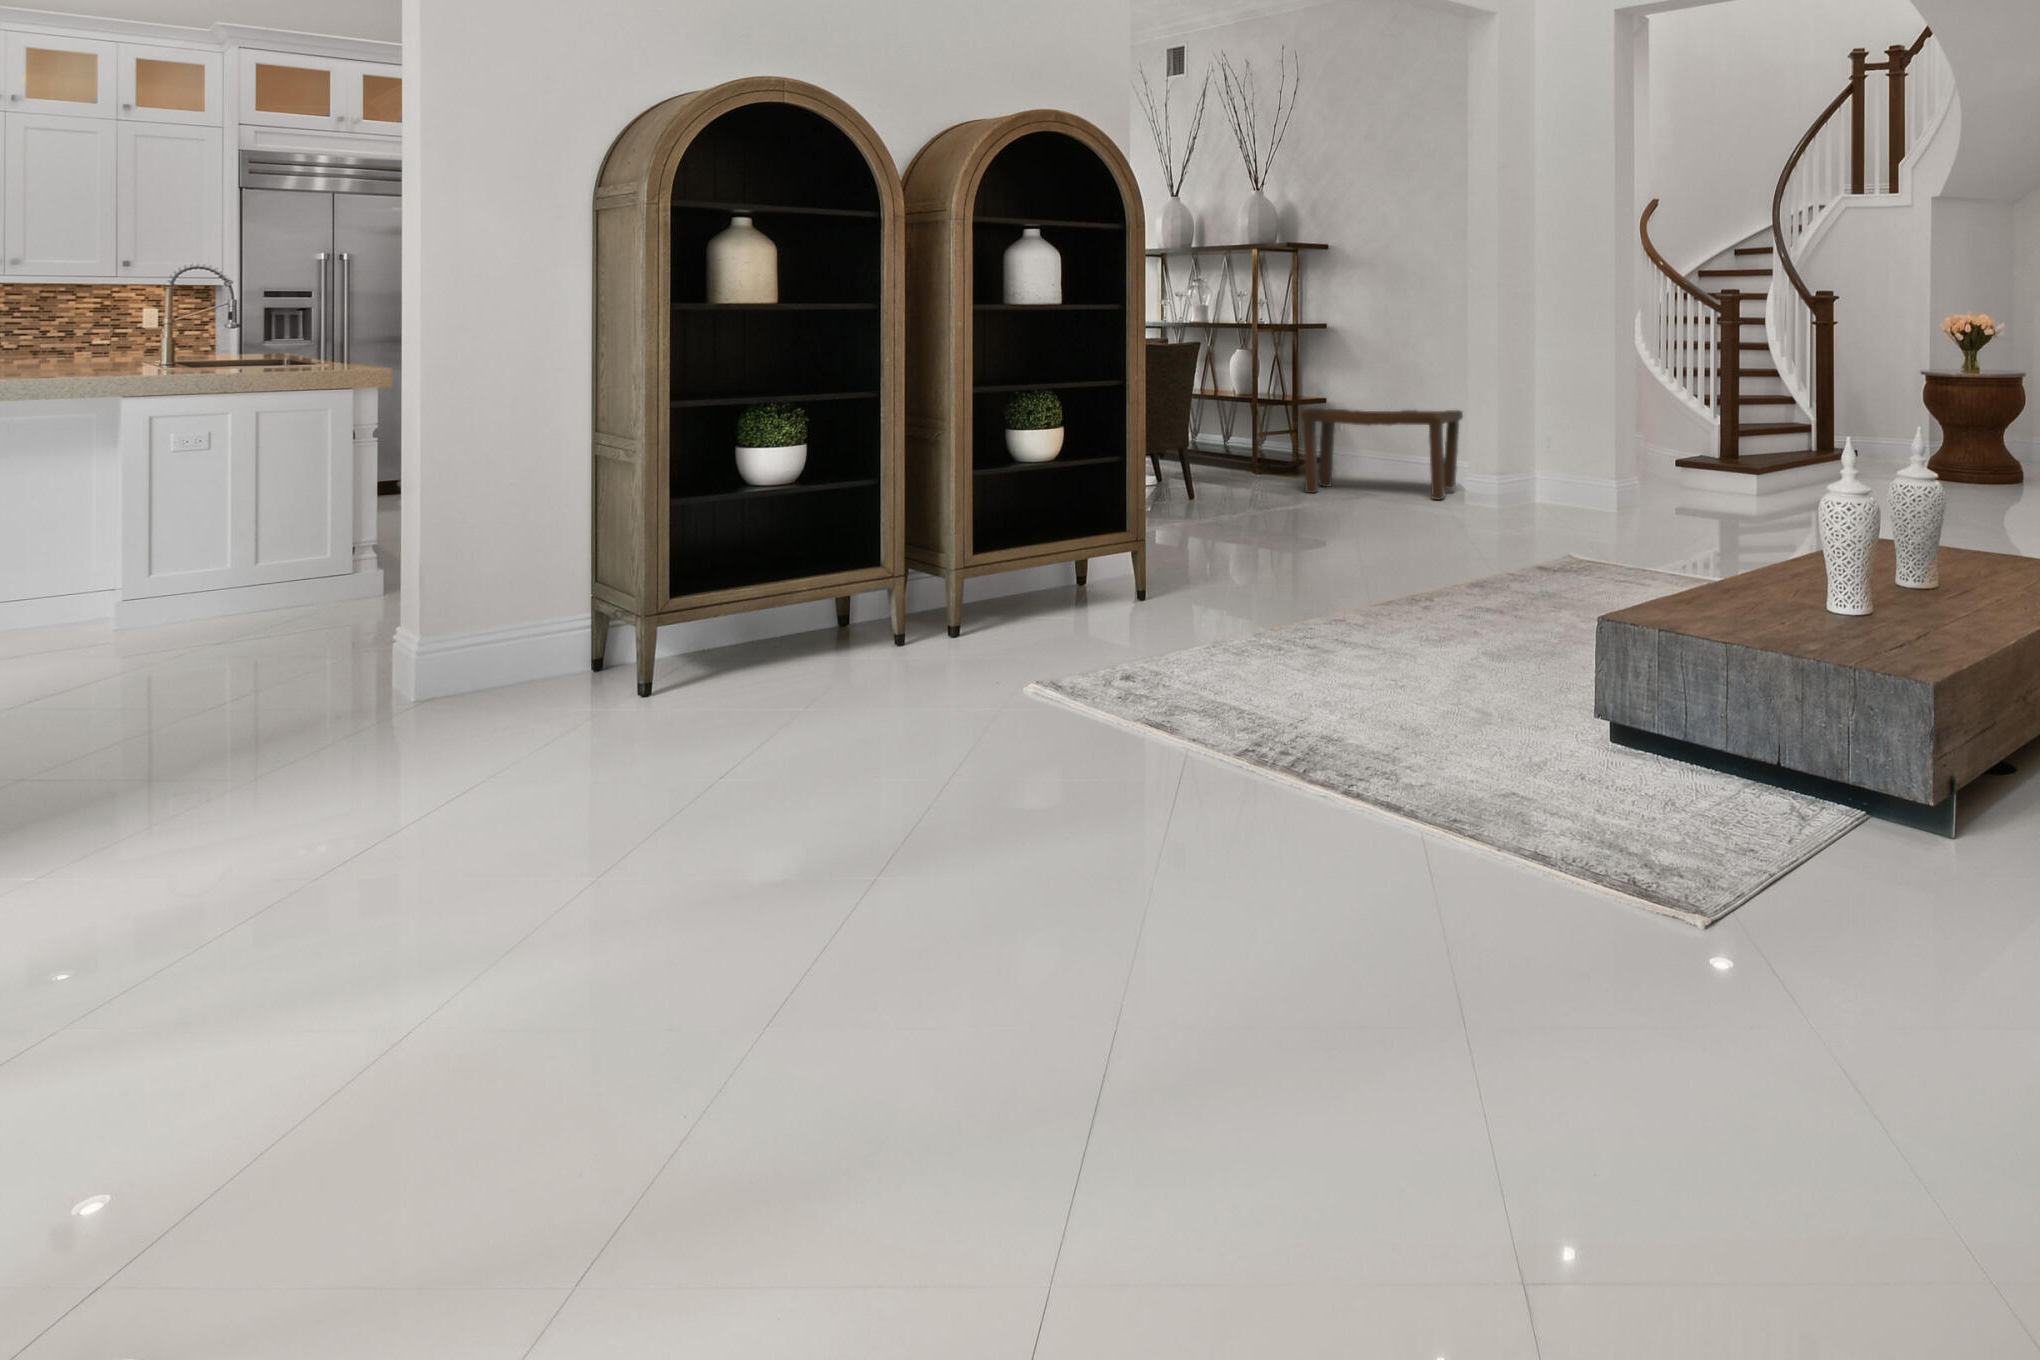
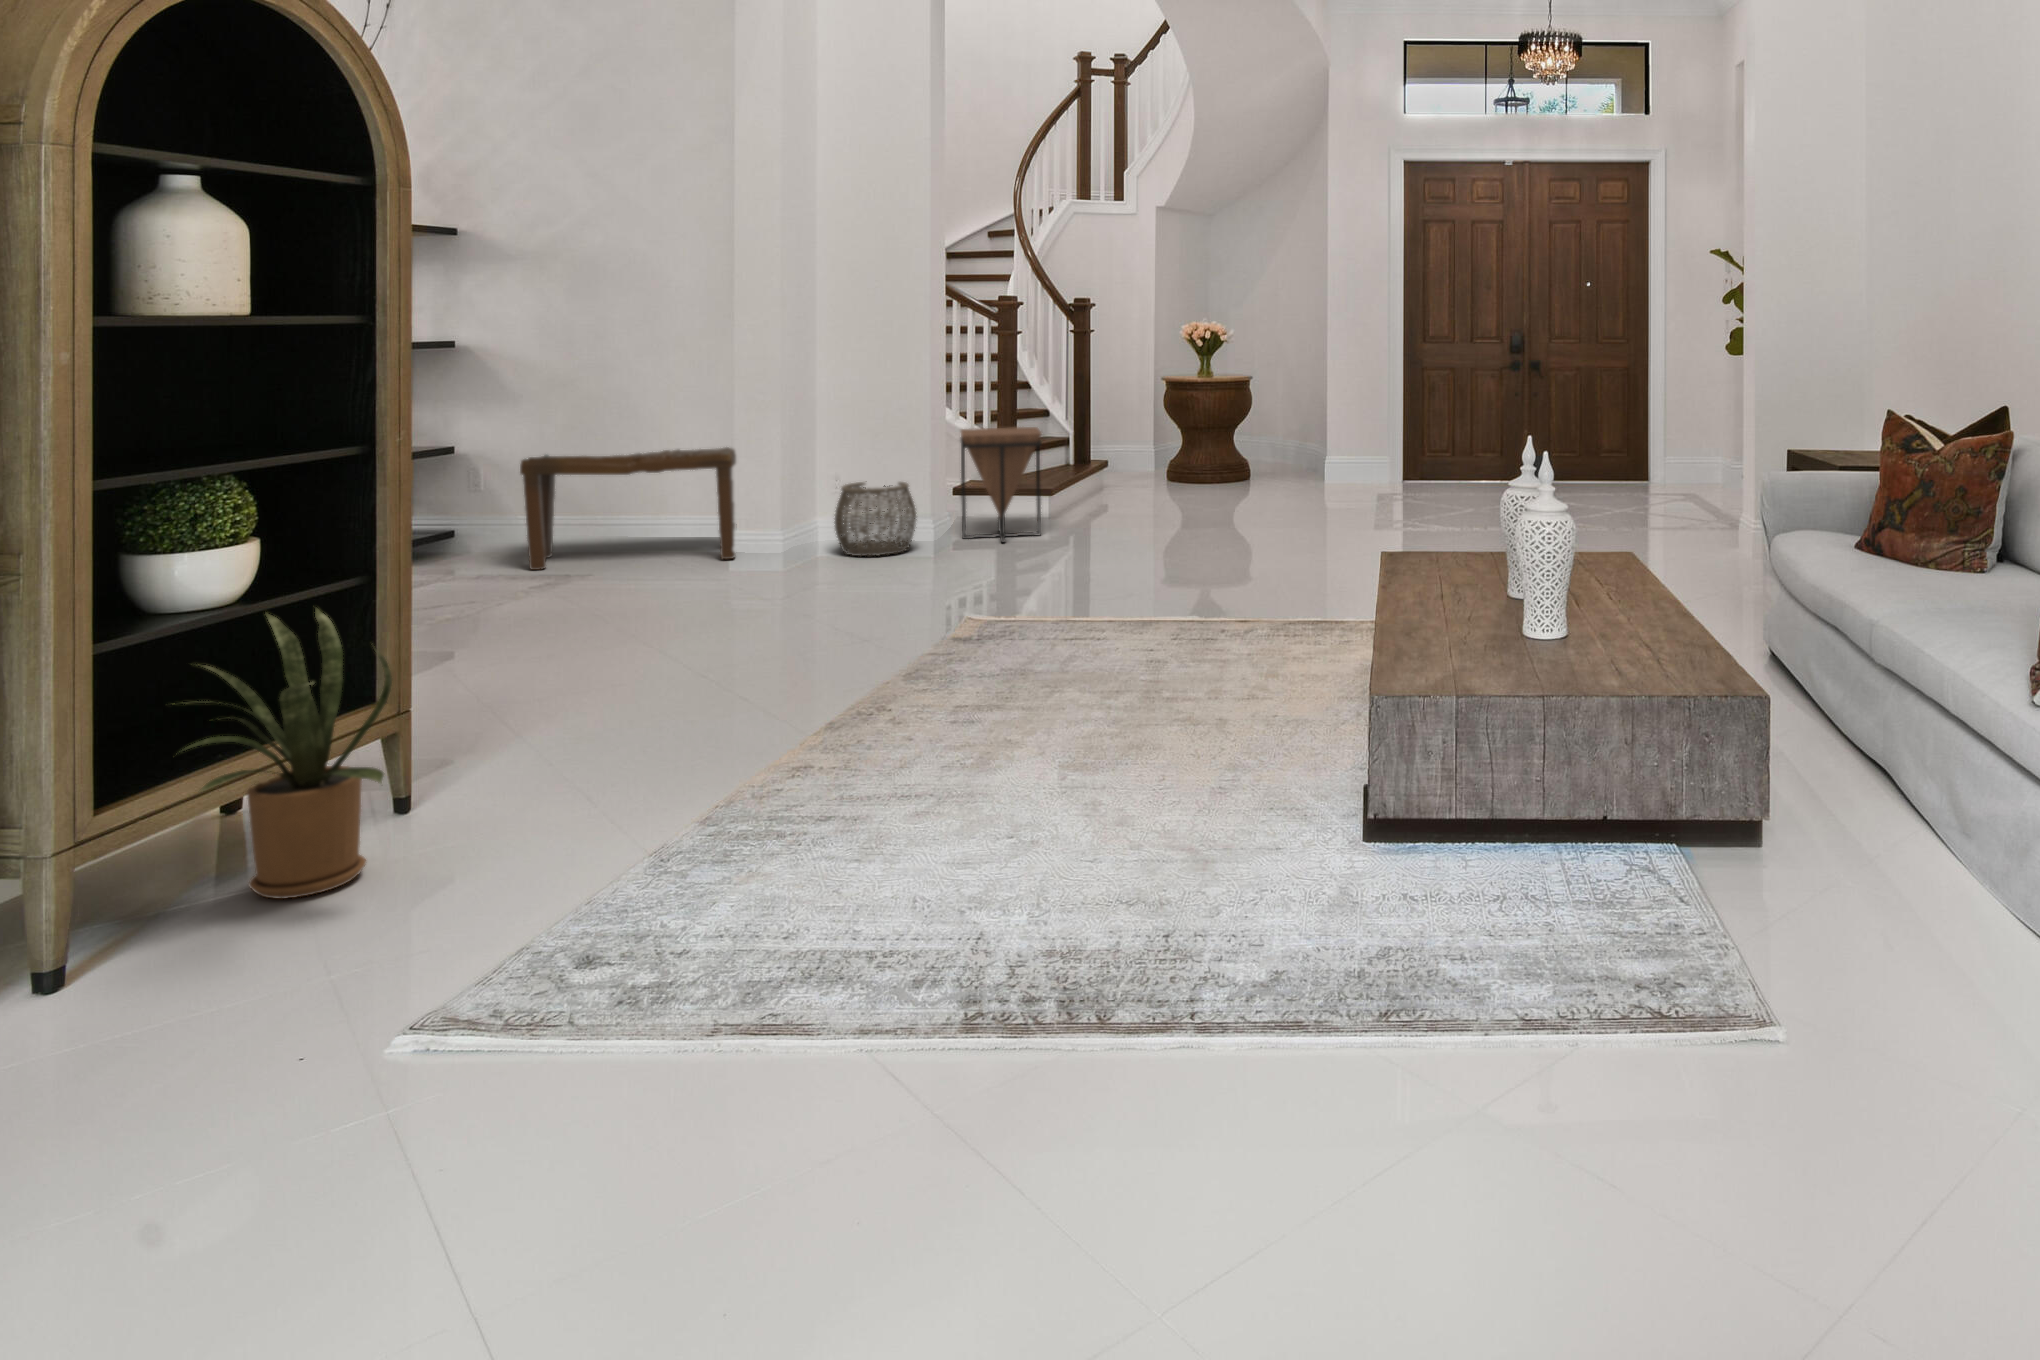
side table: none [1627,406,1712,511] -> present [961,427,1042,543]
woven basket: none [1516,446,1586,509] -> present [834,481,917,556]
house plant: none [919,463,1028,633] -> present [185,608,392,899]

